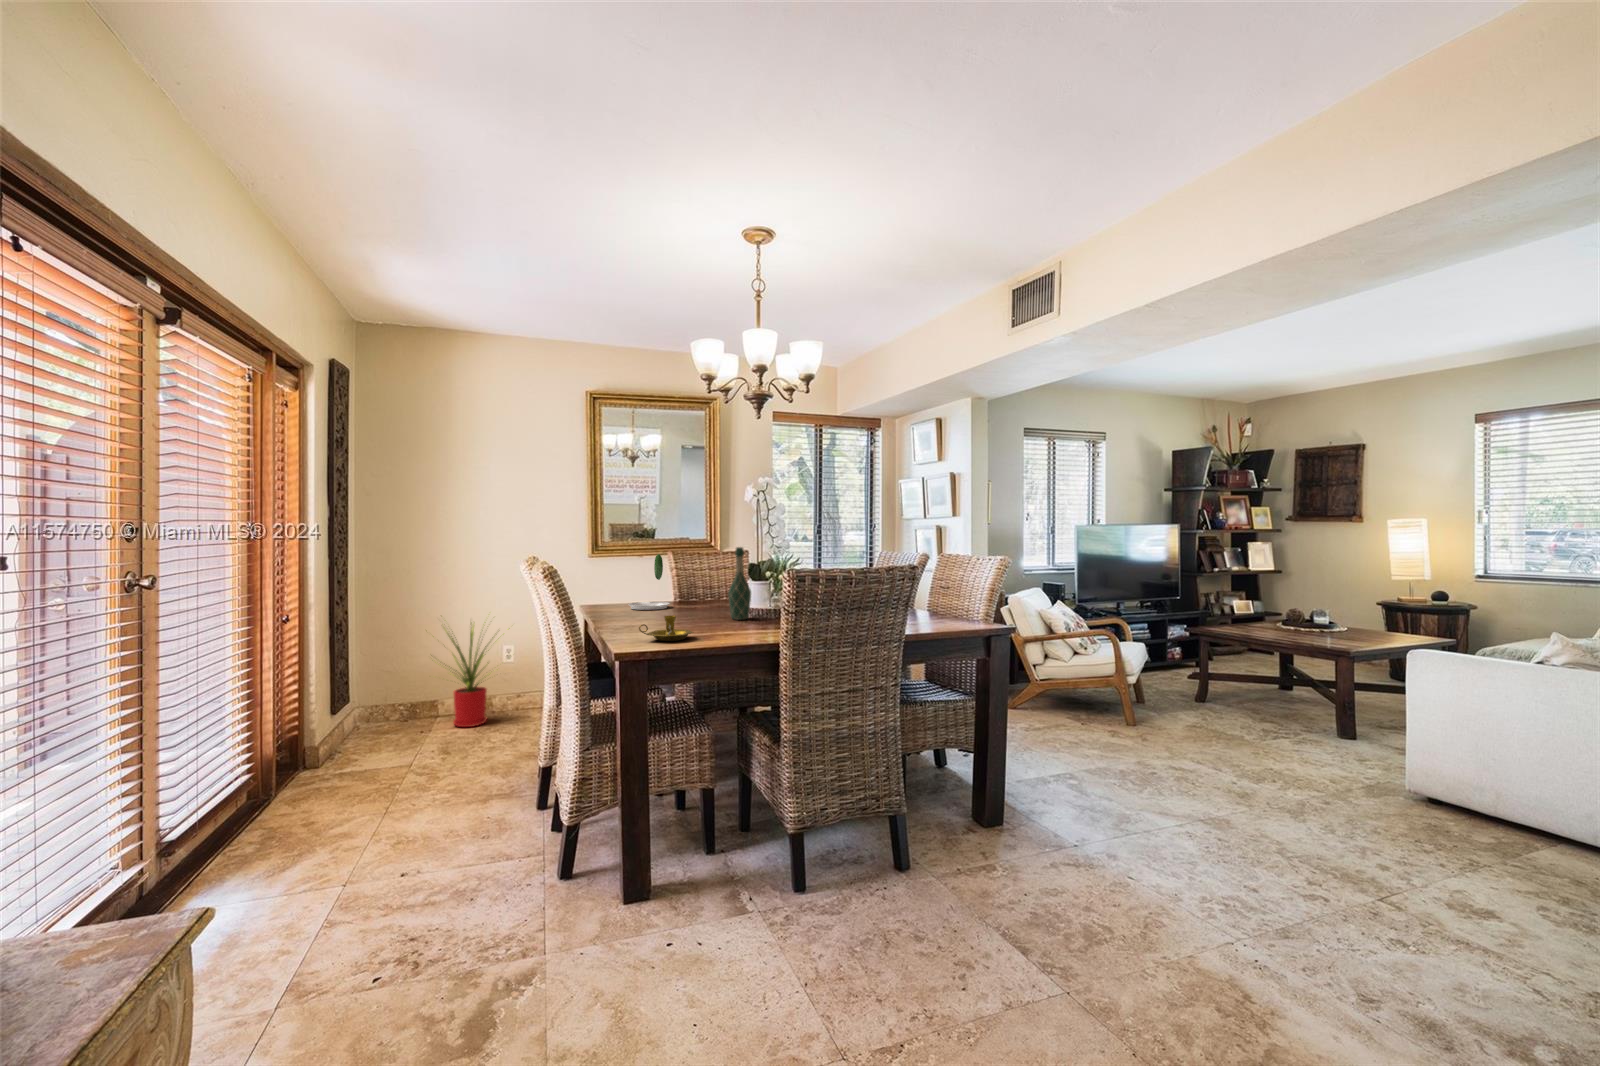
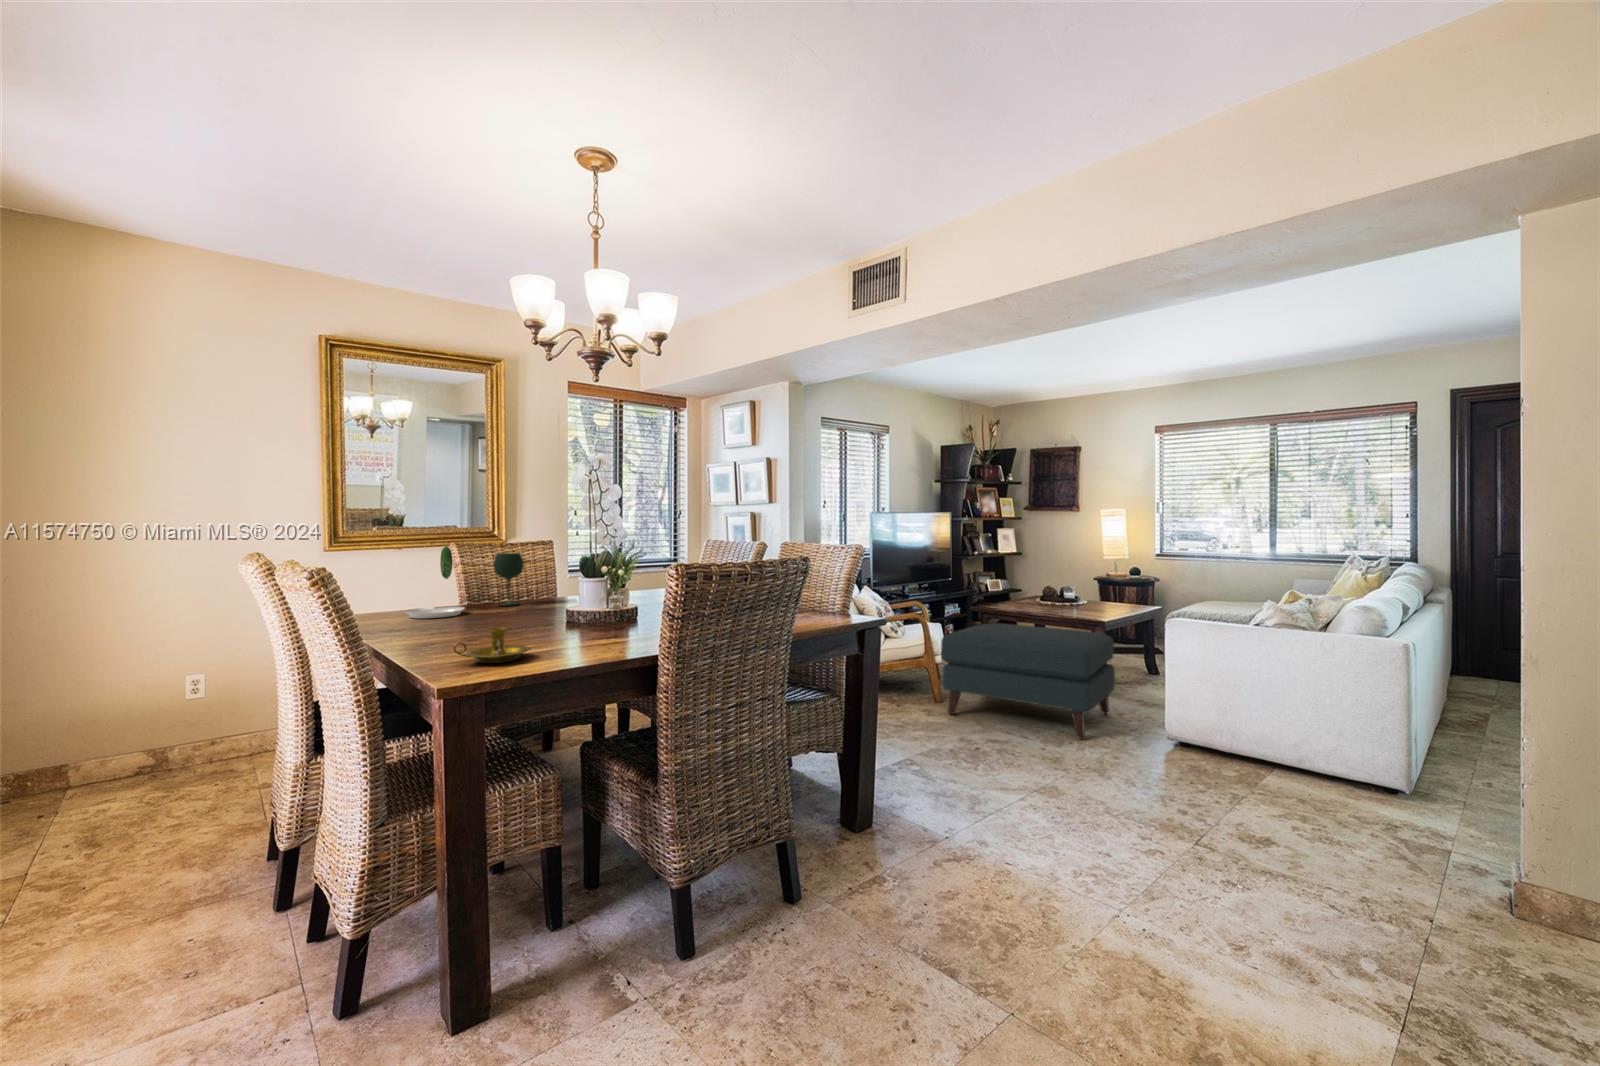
wine bottle: present [728,547,751,620] -> none [557,537,587,626]
wine glass: none [694,560,717,603] -> present [493,553,524,606]
house plant: present [433,623,508,727] -> none [44,629,213,796]
ottoman: none [1128,648,1354,783] -> present [941,623,1115,739]

